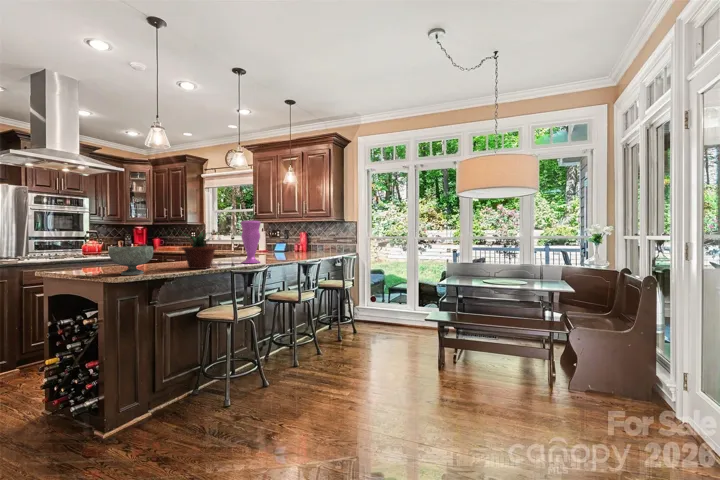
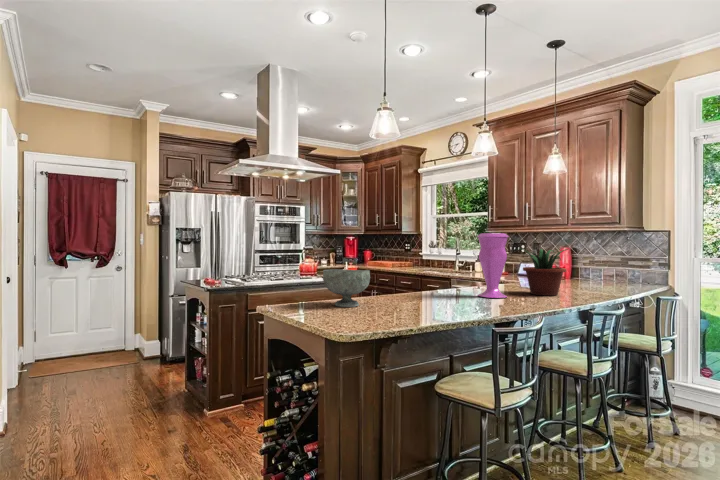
potted plant: present [181,232,218,269] -> present [515,249,568,296]

